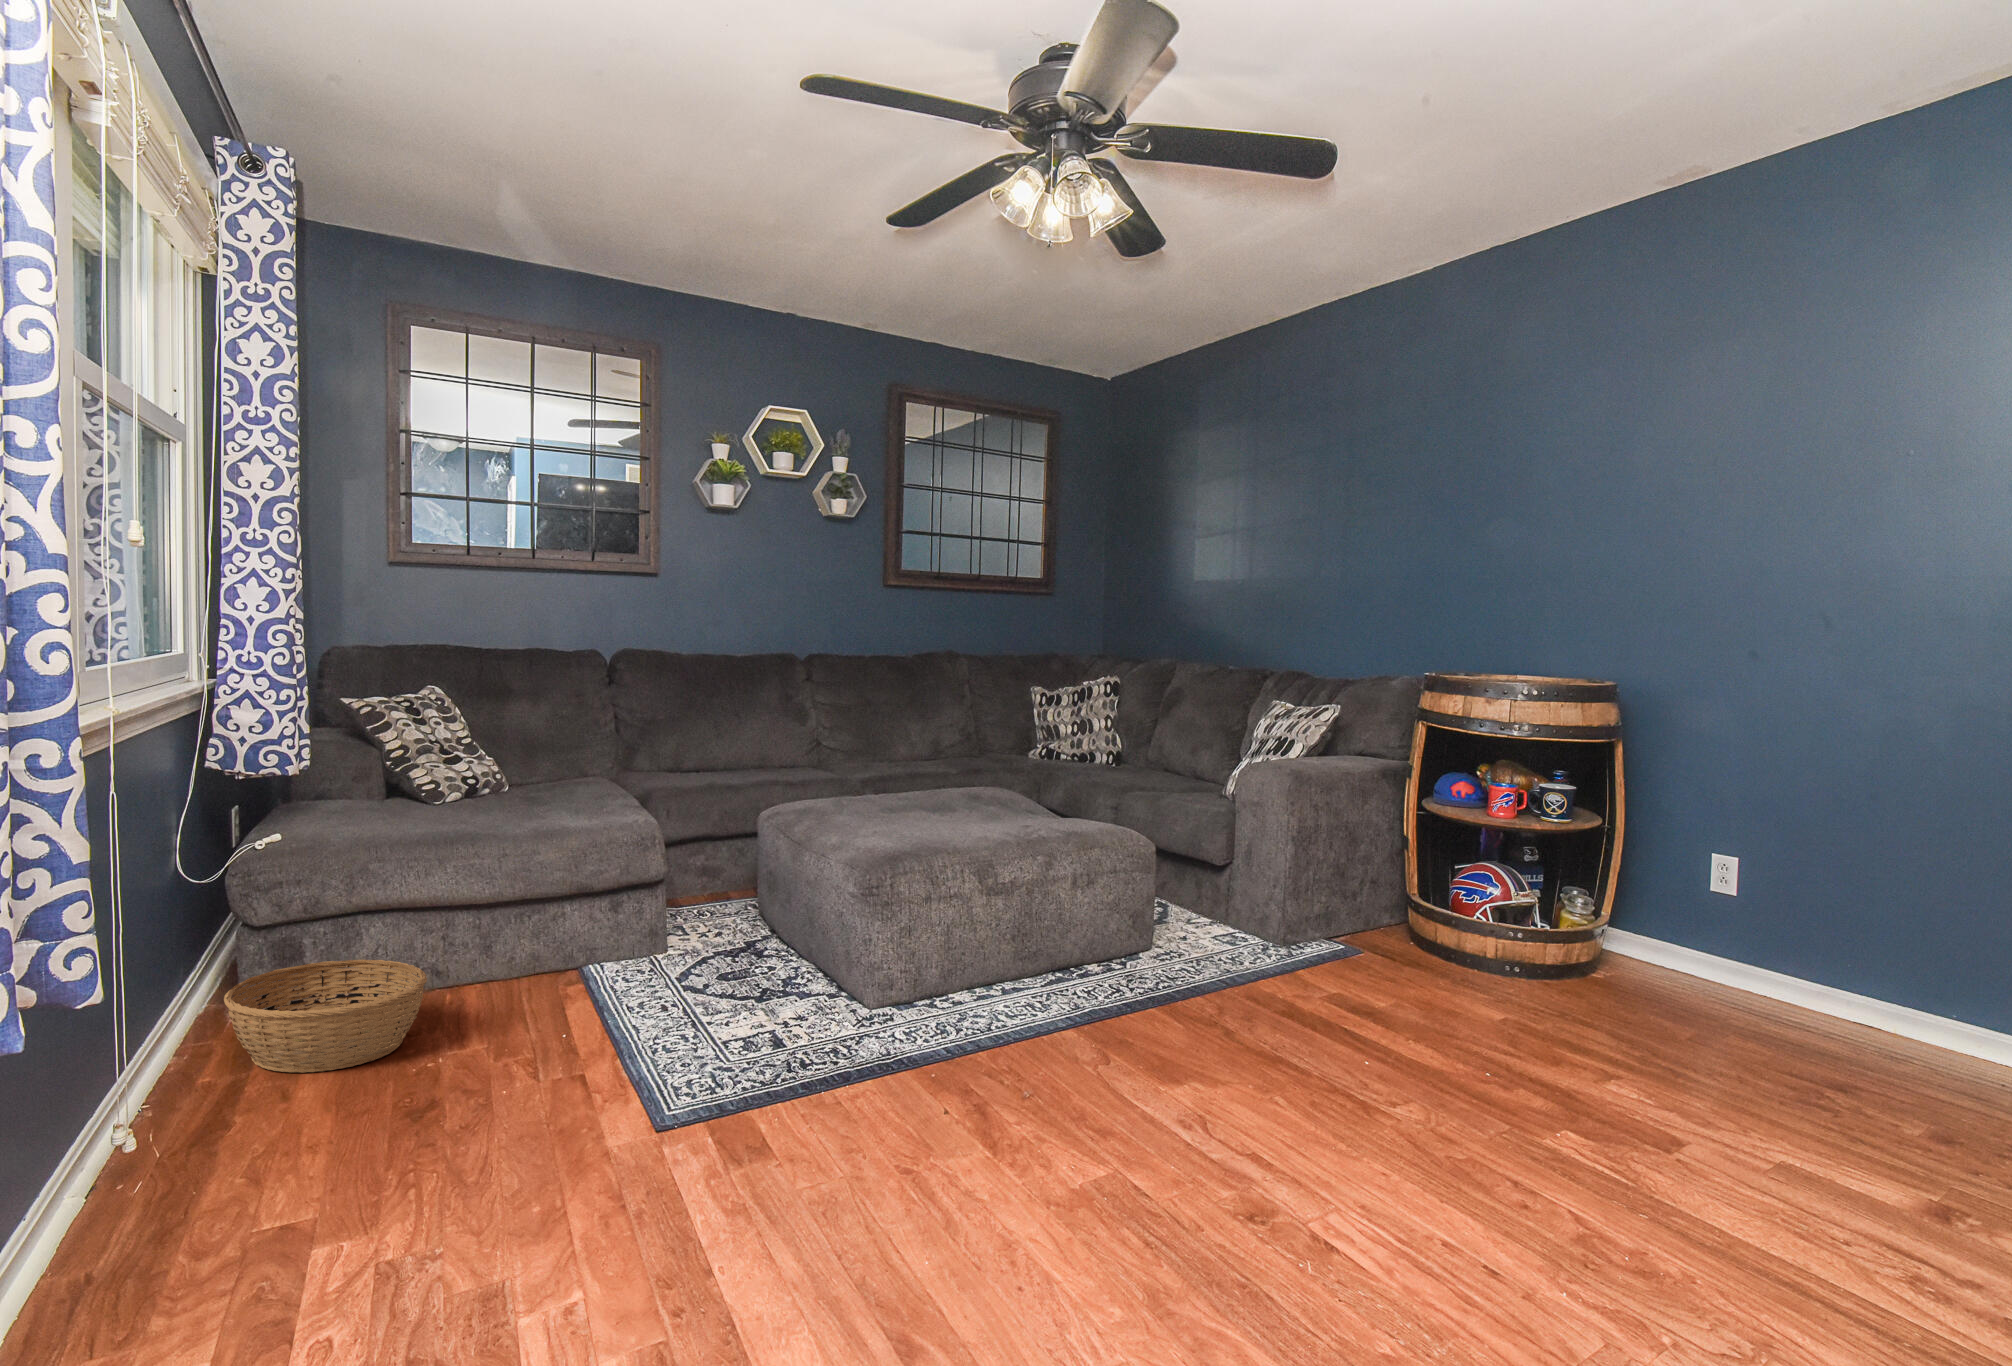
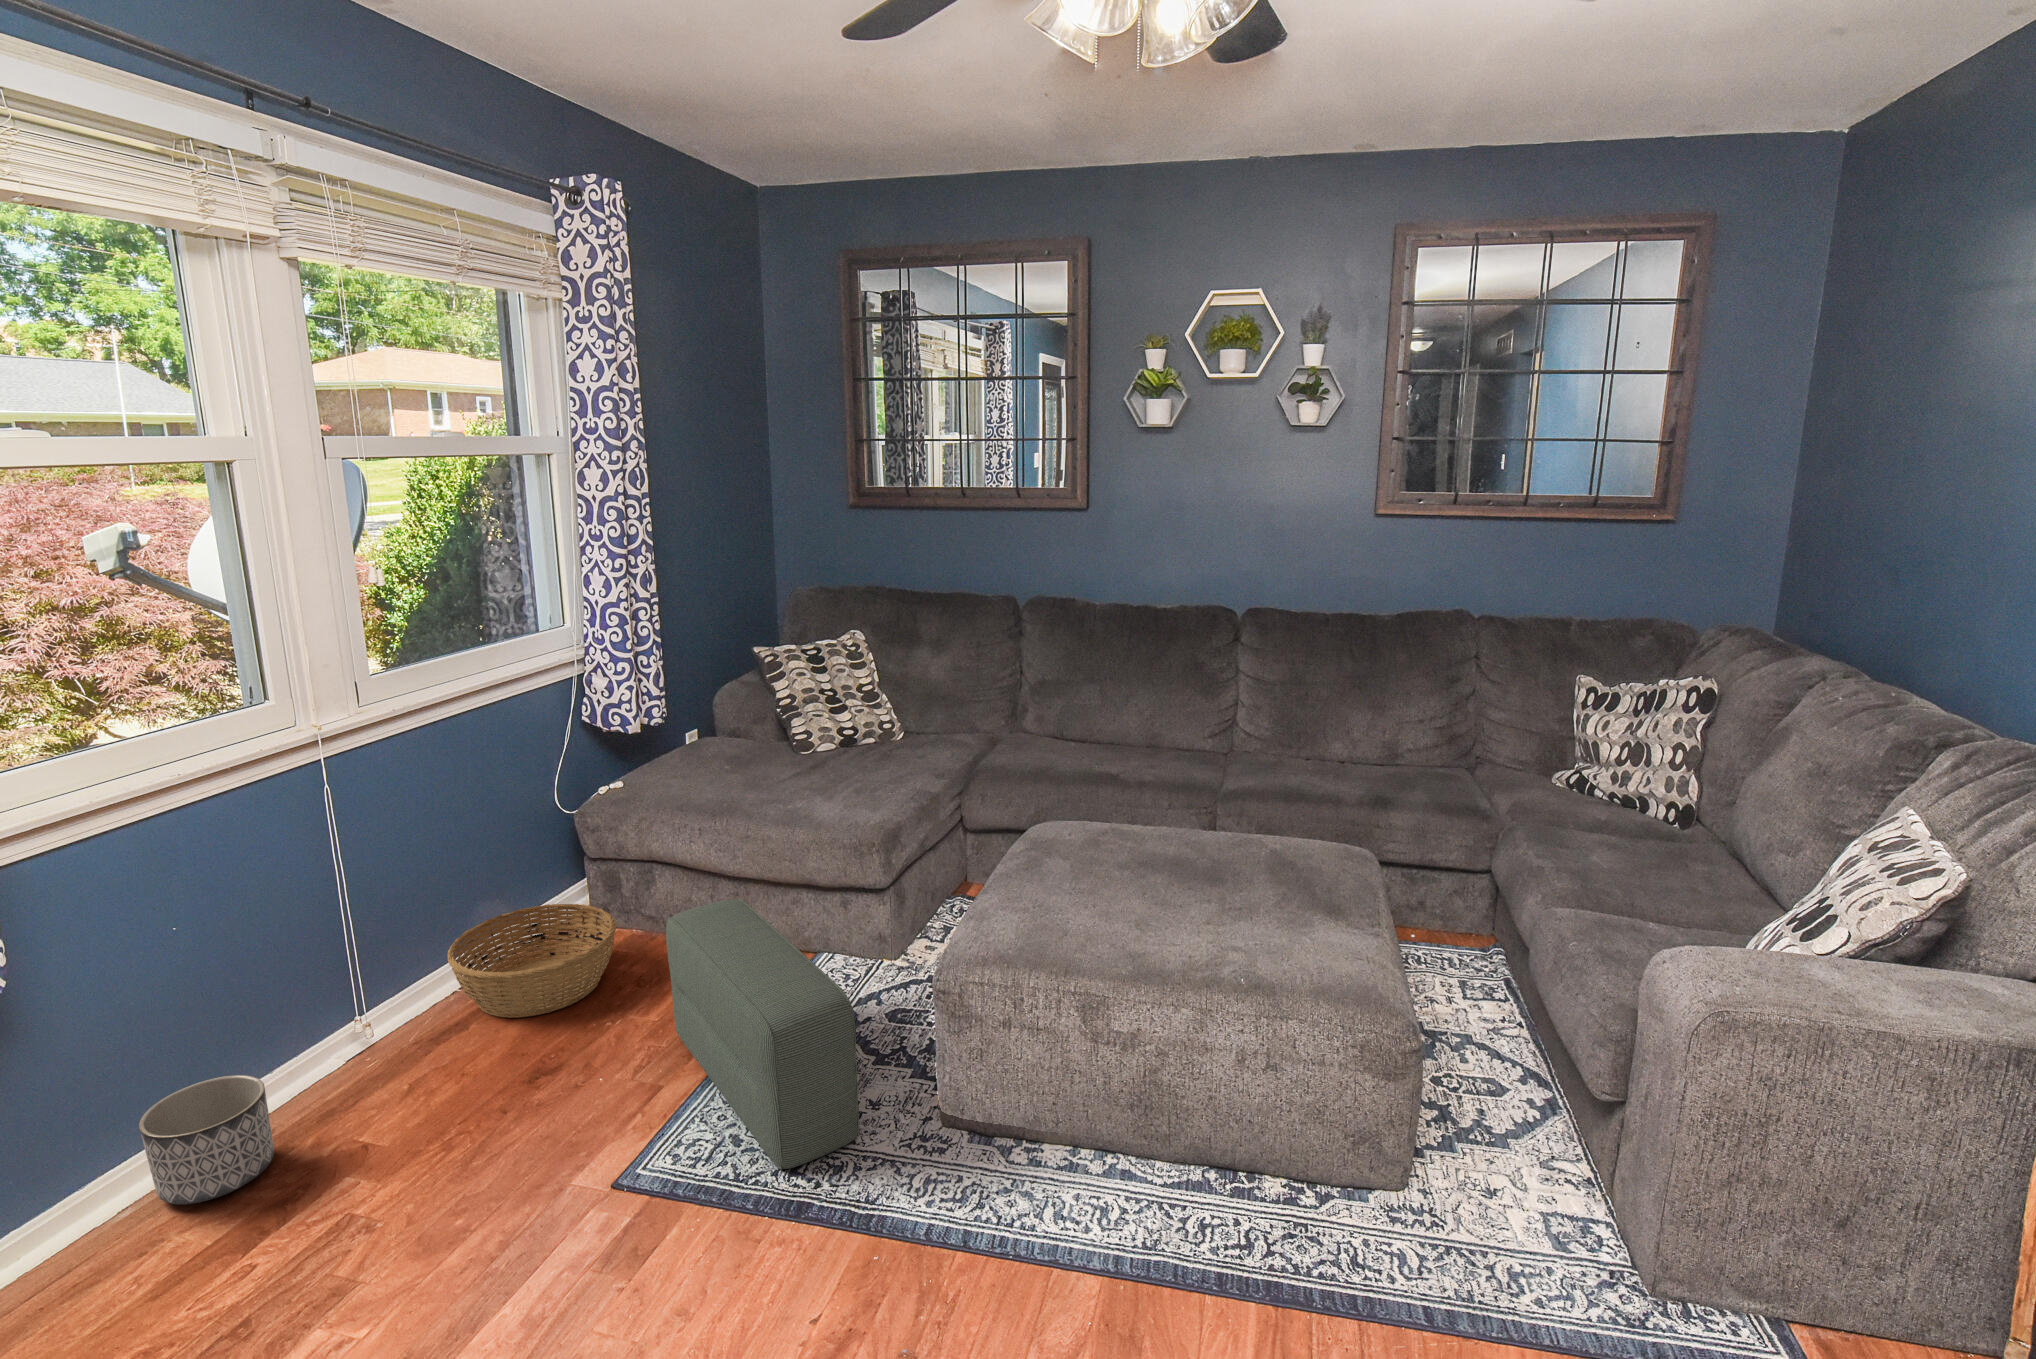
pouf: none [560,881,838,1043] -> present [666,899,859,1170]
planter: none [236,1084,365,1215] -> present [139,1075,274,1204]

